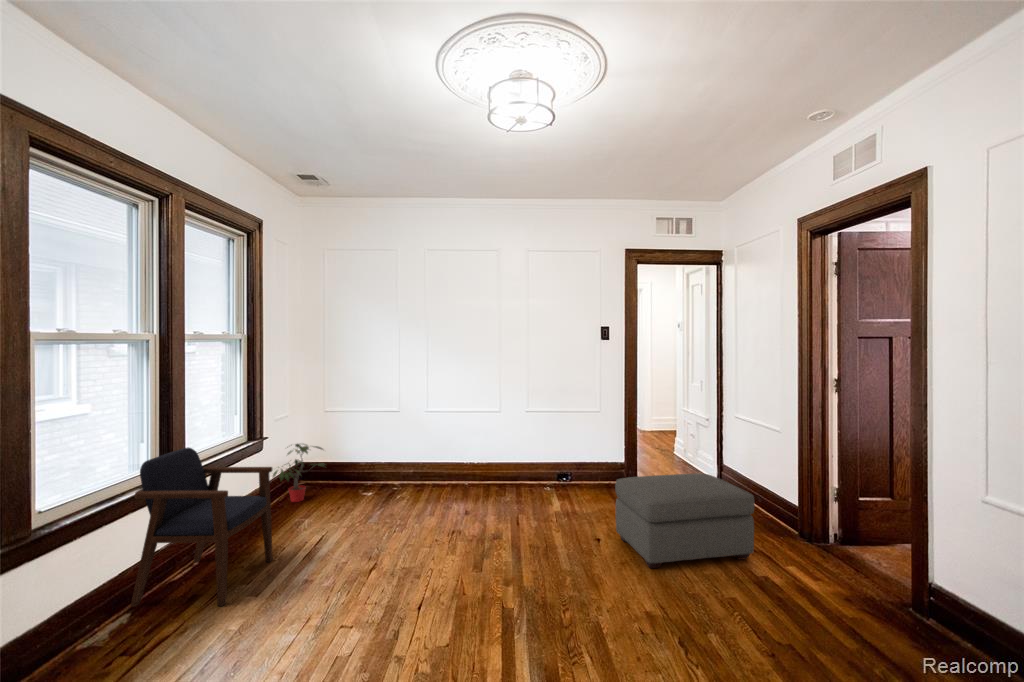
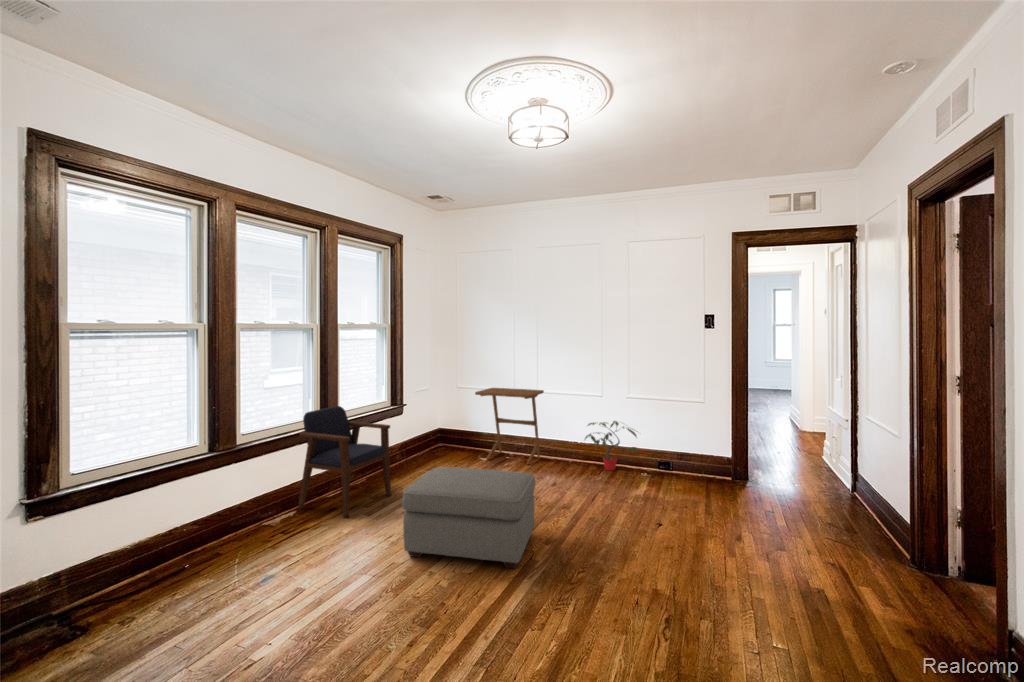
side table: none [361,408,439,495] -> present [475,388,544,465]
potted plant: present [273,444,324,502] -> present [585,421,638,470]
ottoman: present [615,473,754,568] -> present [402,467,535,568]

